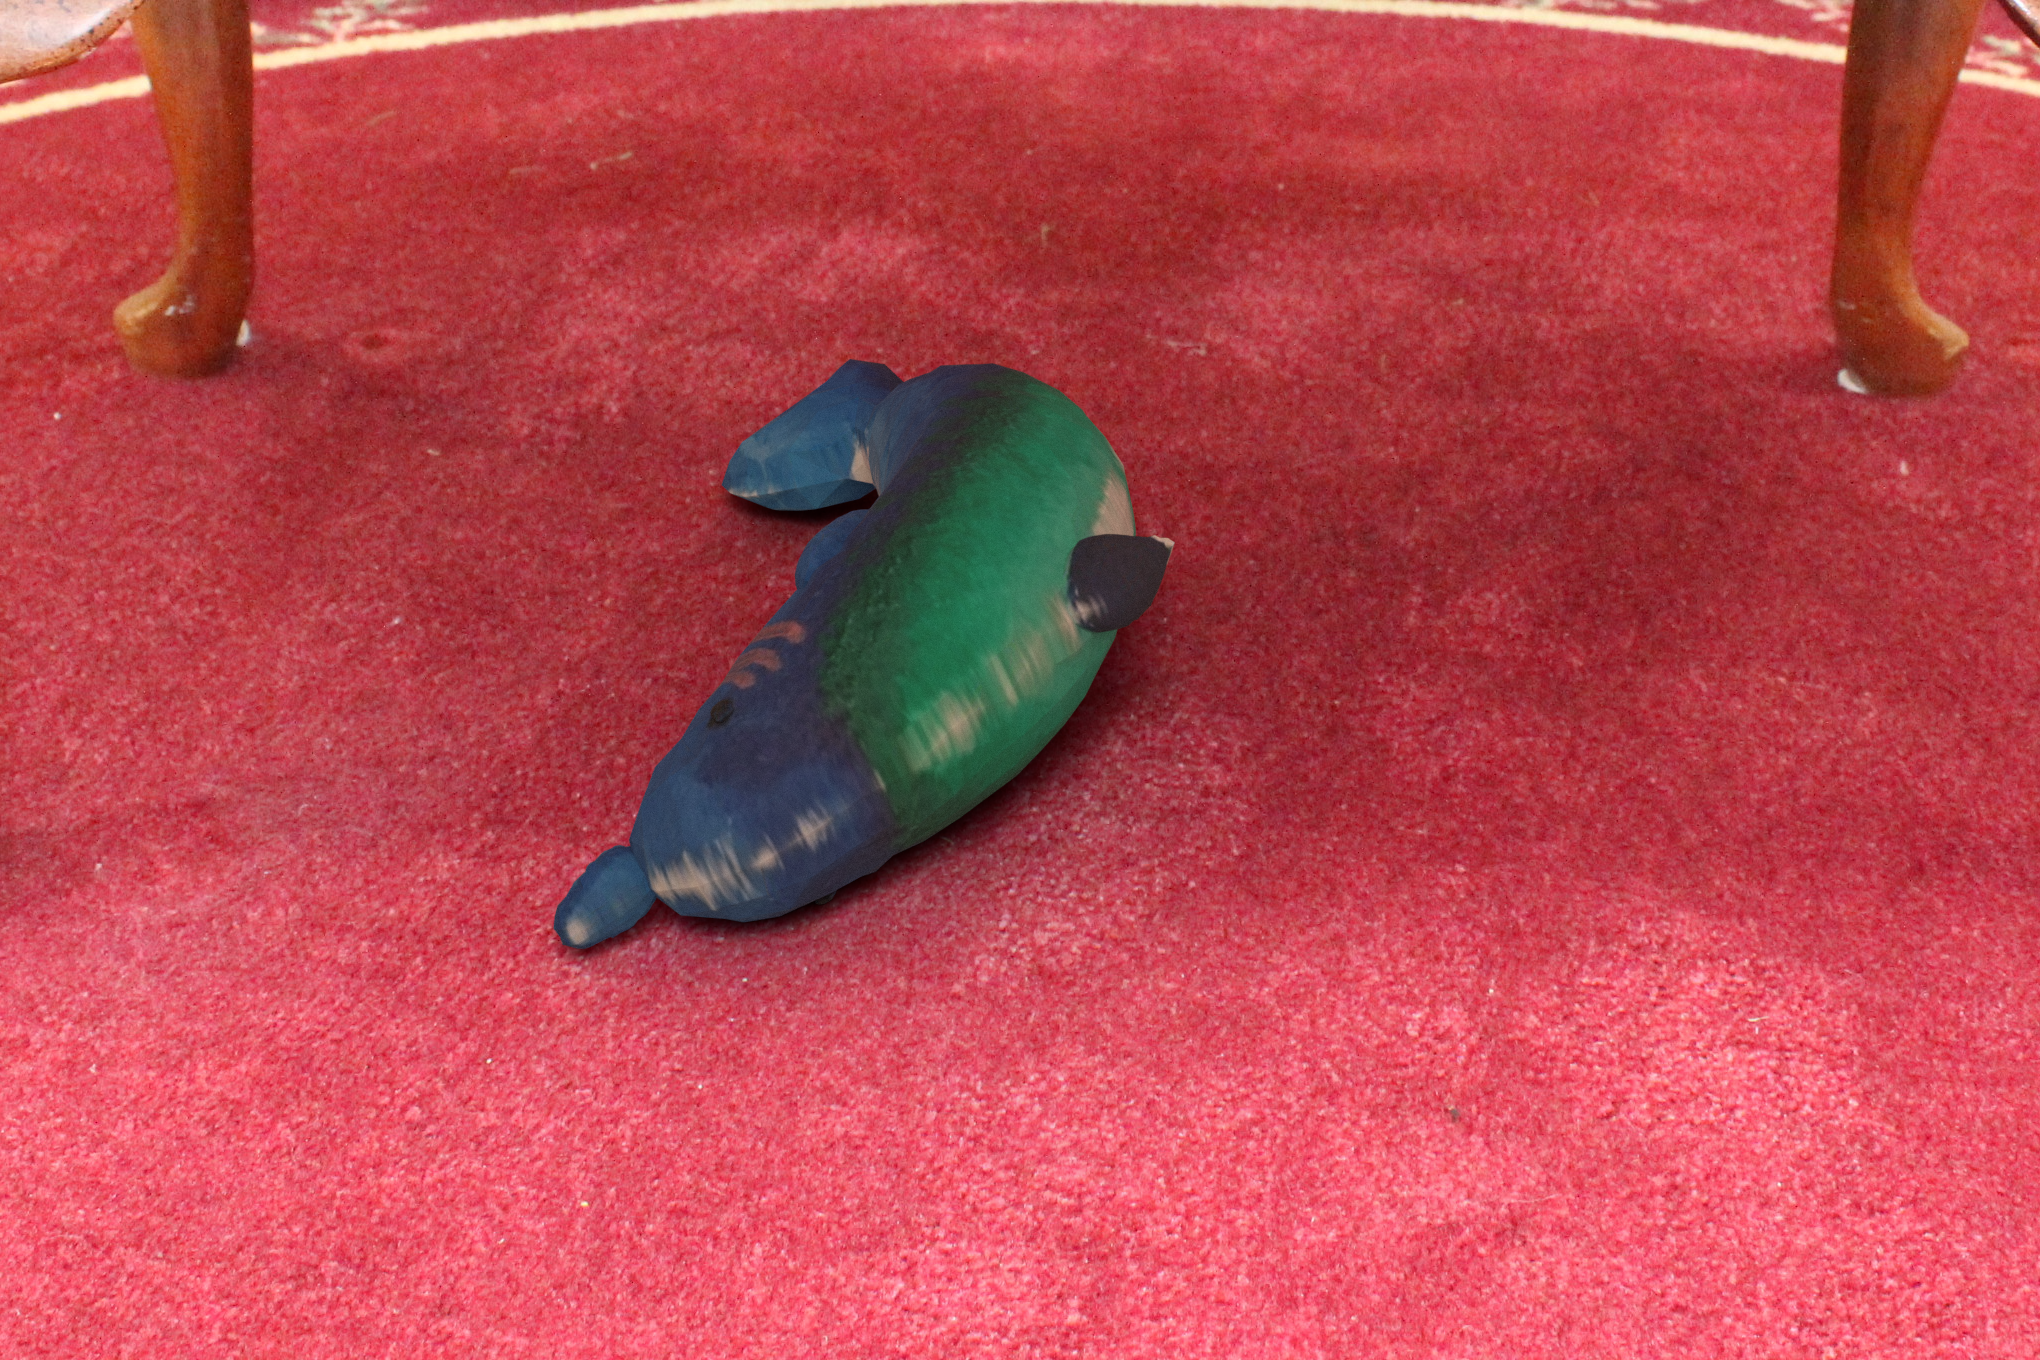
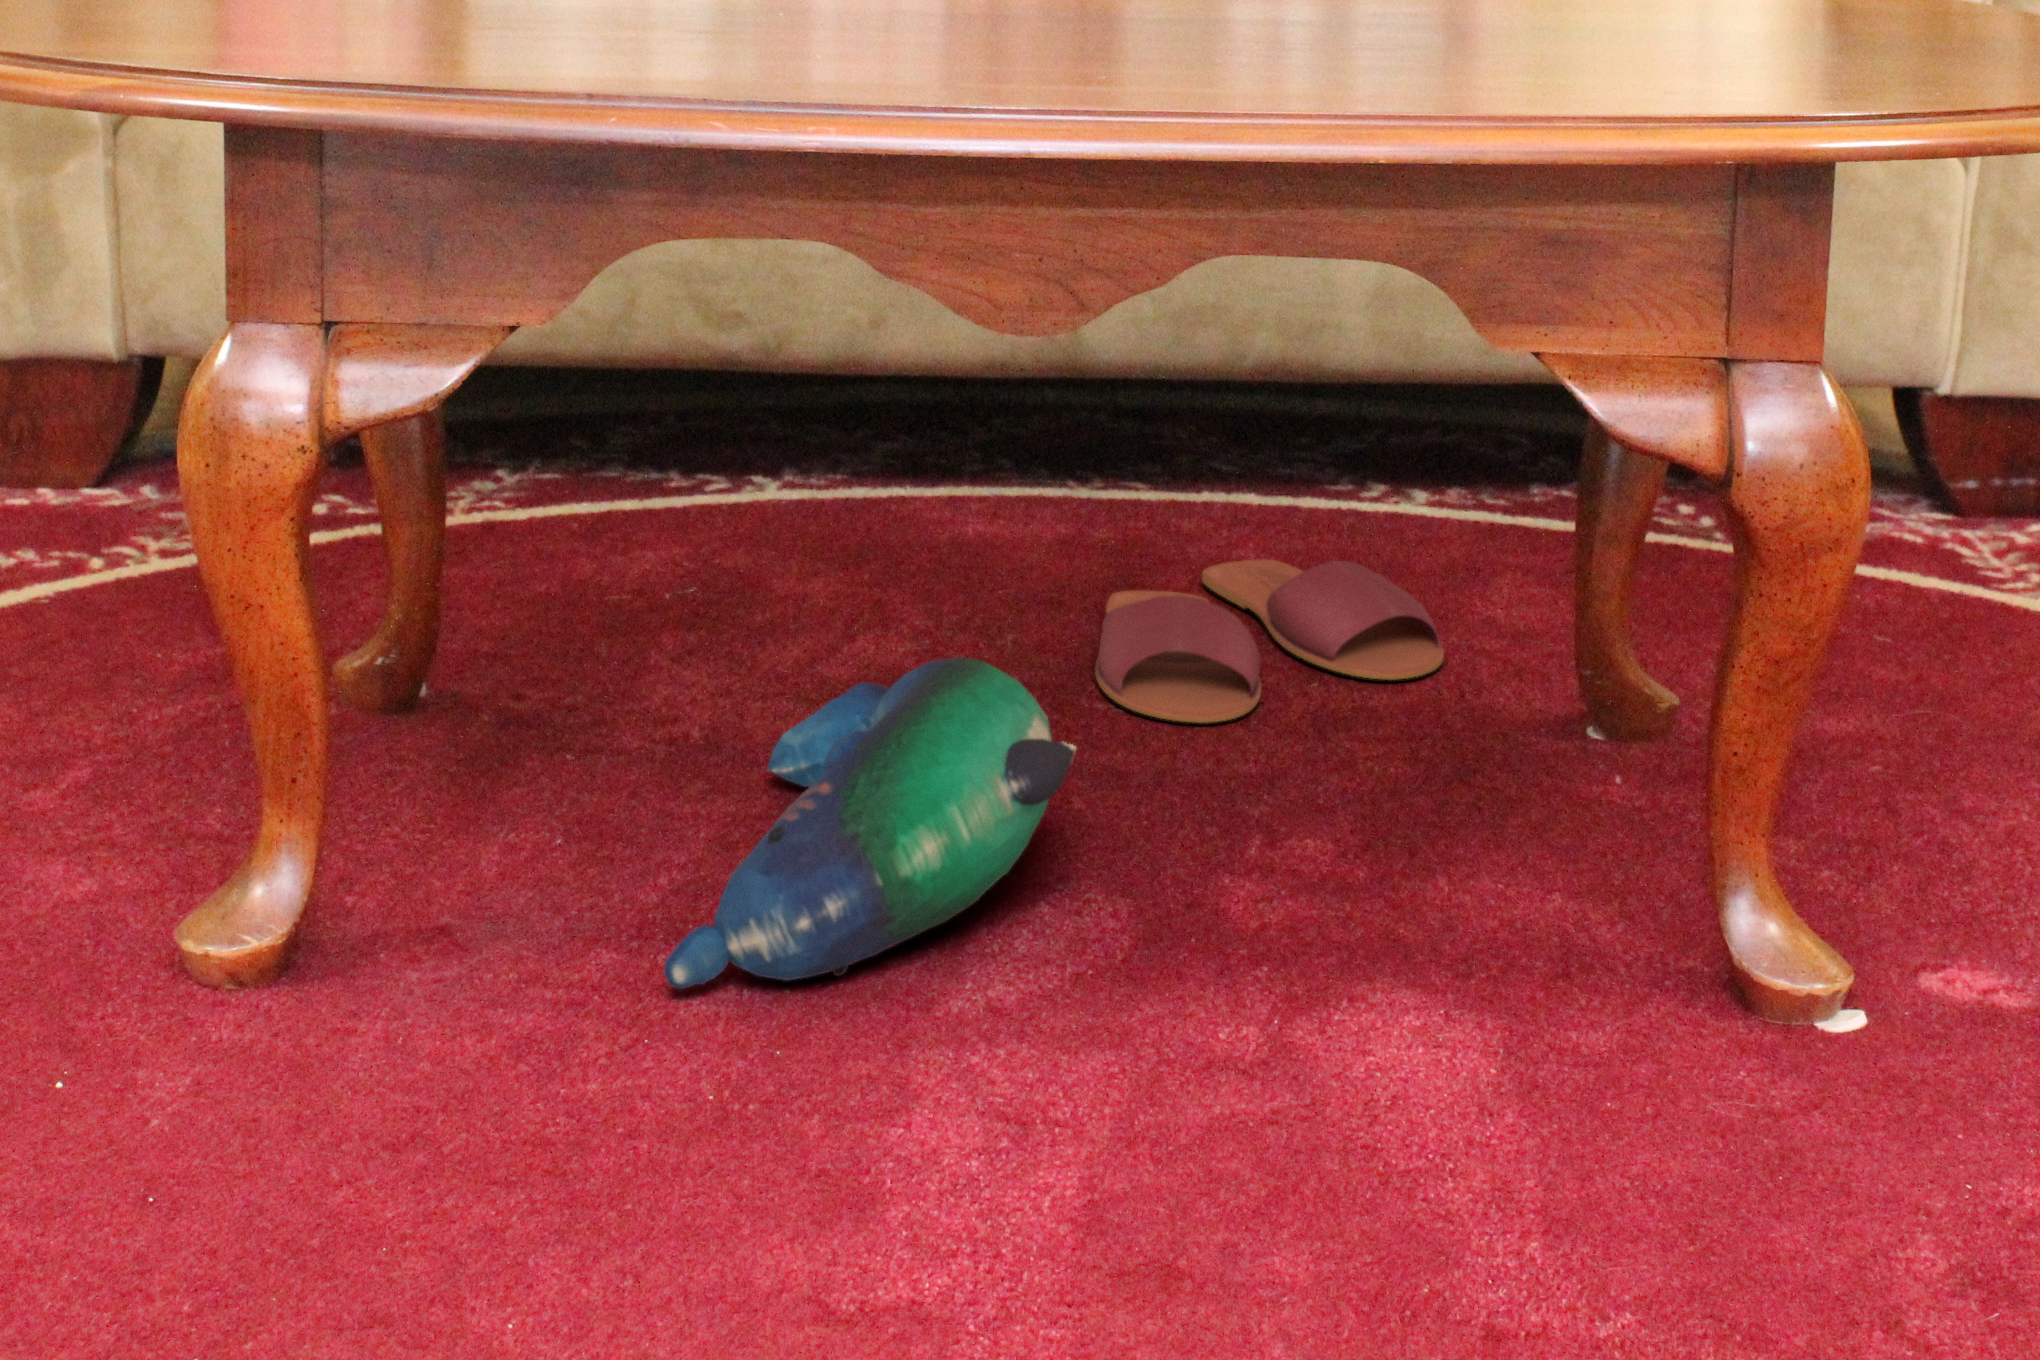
slippers: none [1164,105,1620,381] -> present [1096,559,1444,723]

